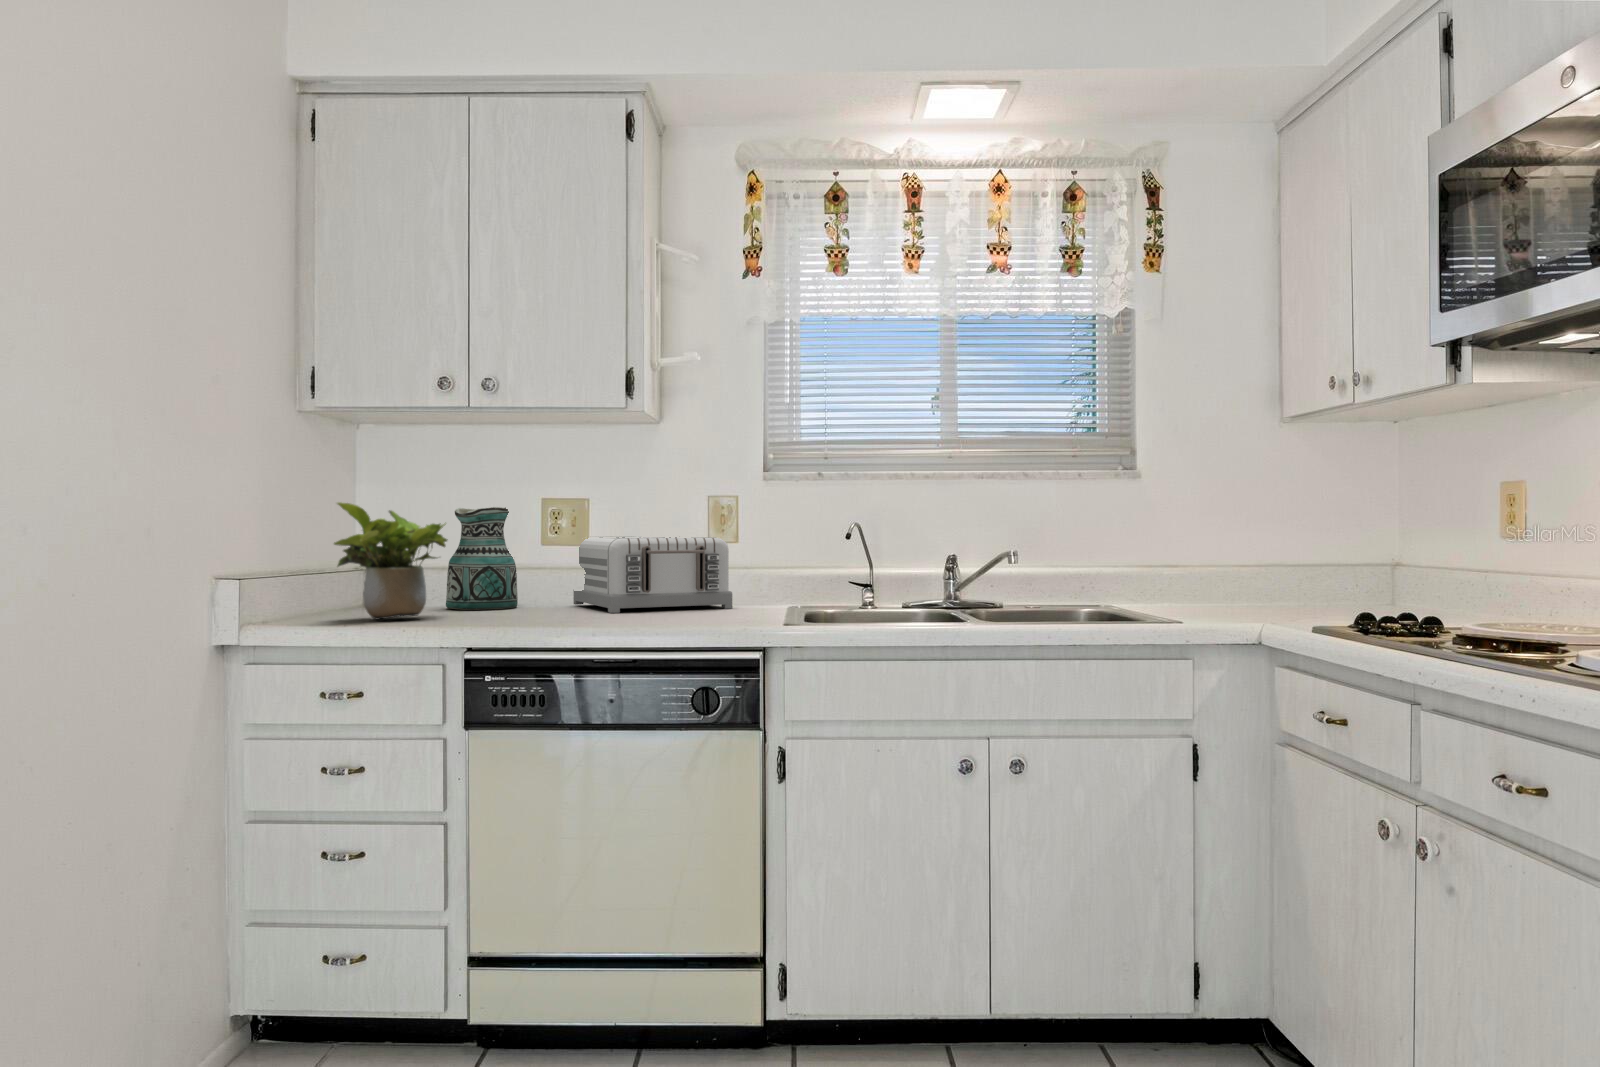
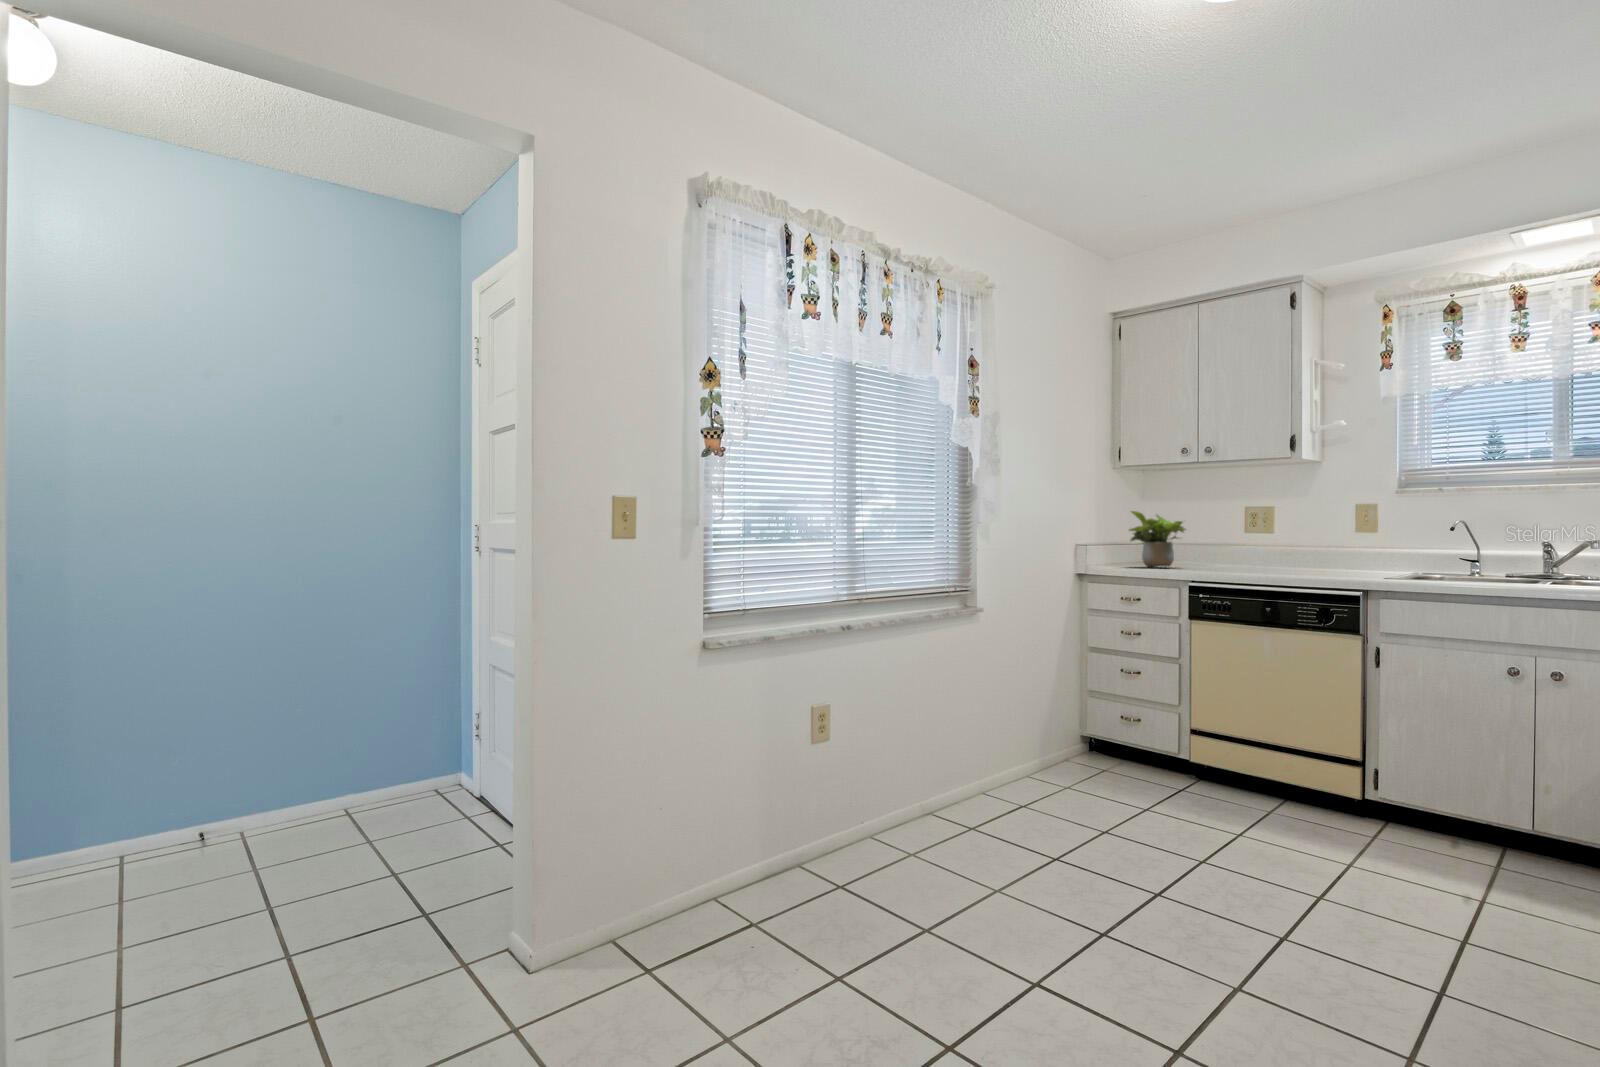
ceramic pitcher: present [446,507,518,610] -> none [1187,512,1233,567]
toaster: present [573,536,732,613] -> none [1263,529,1367,572]

